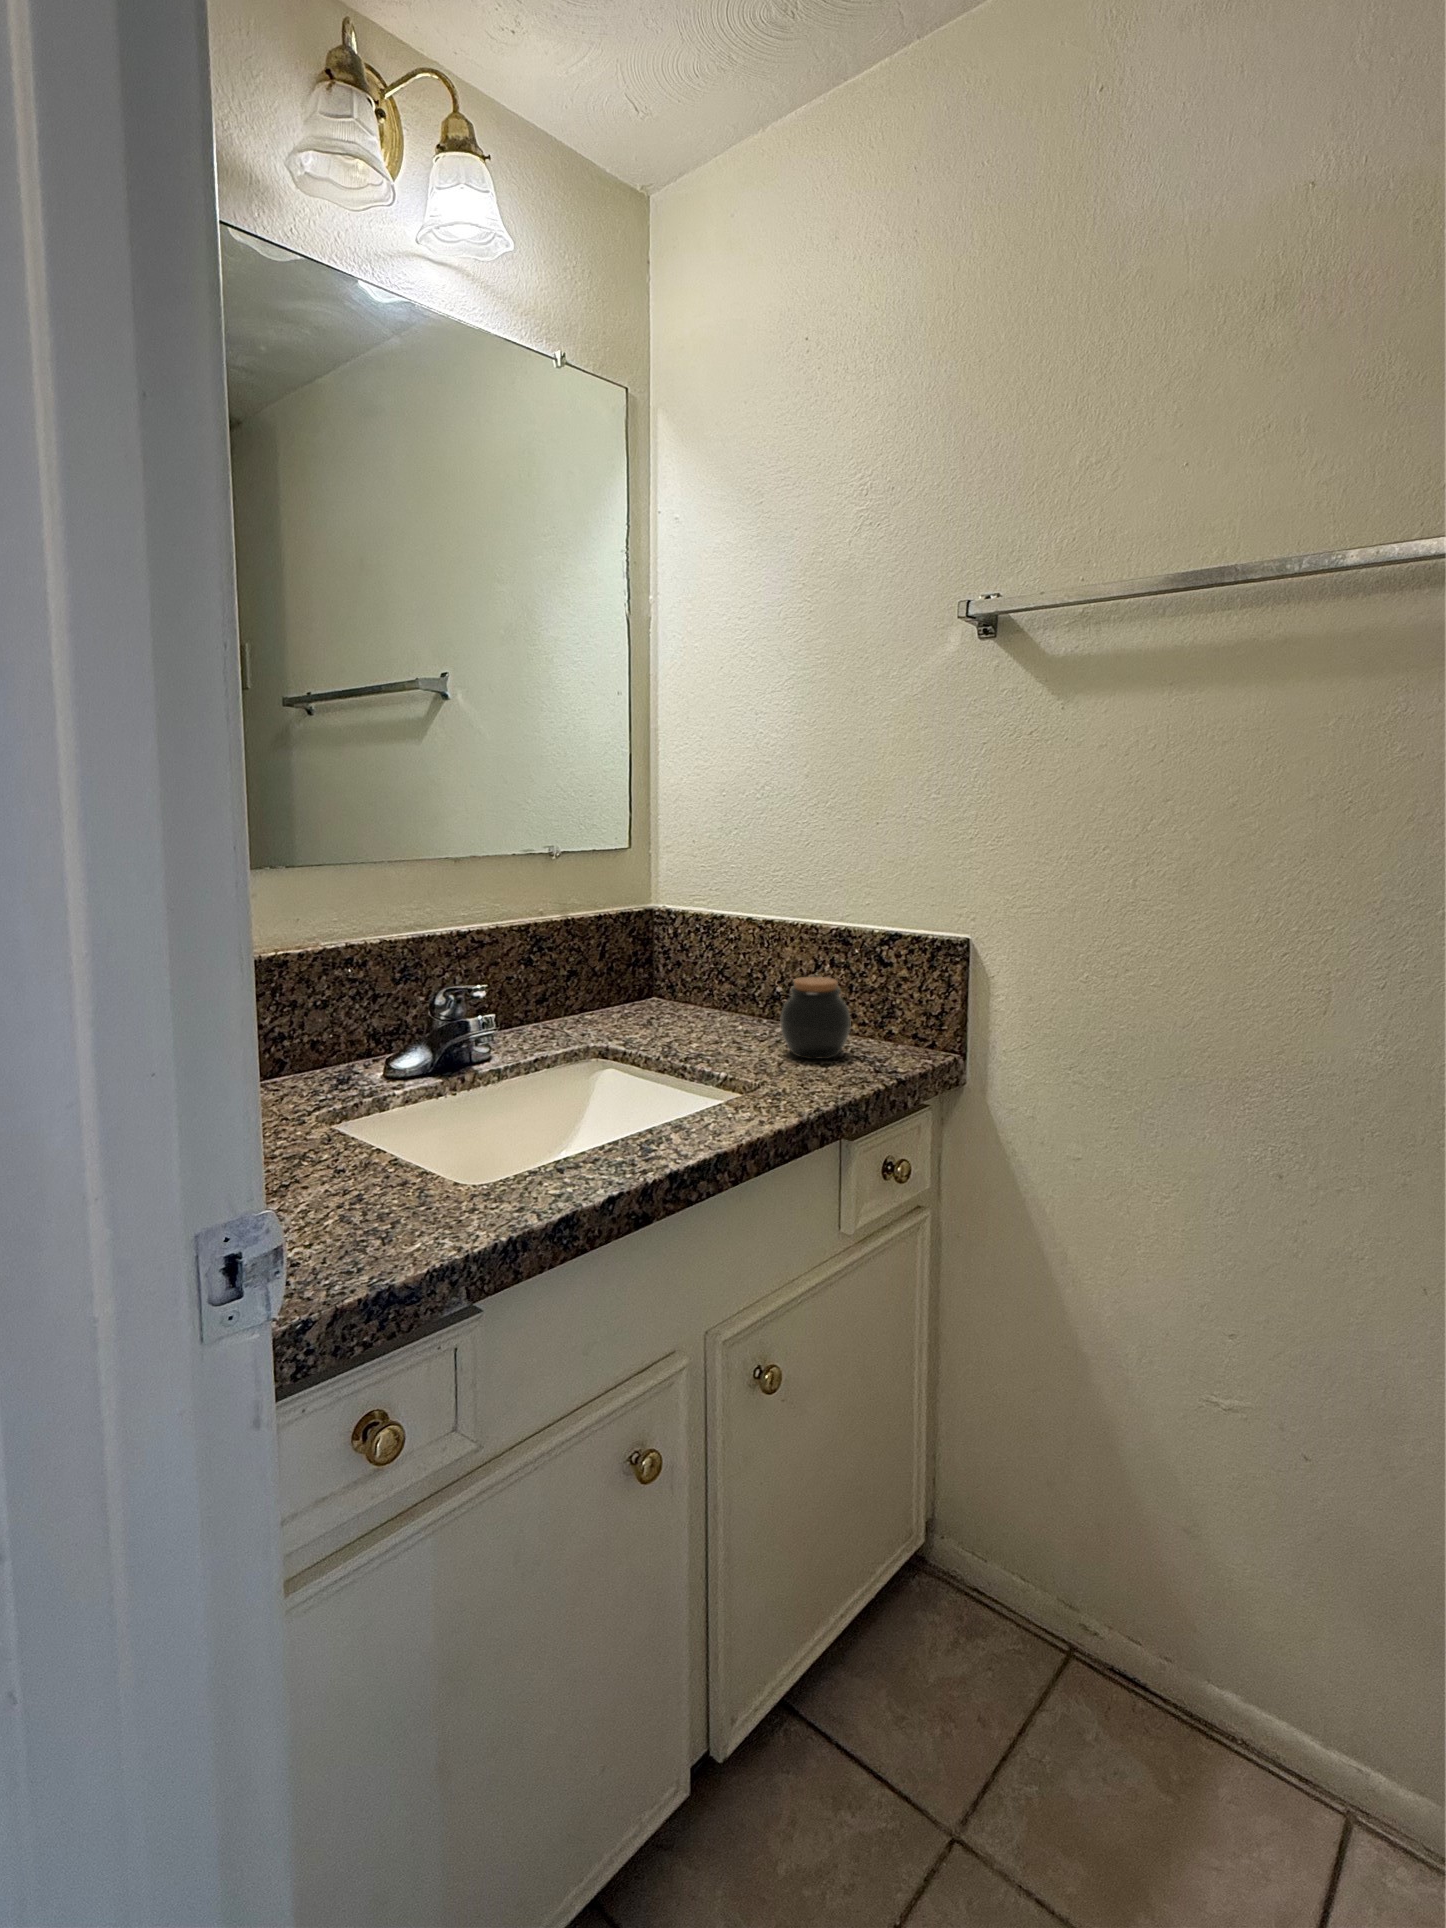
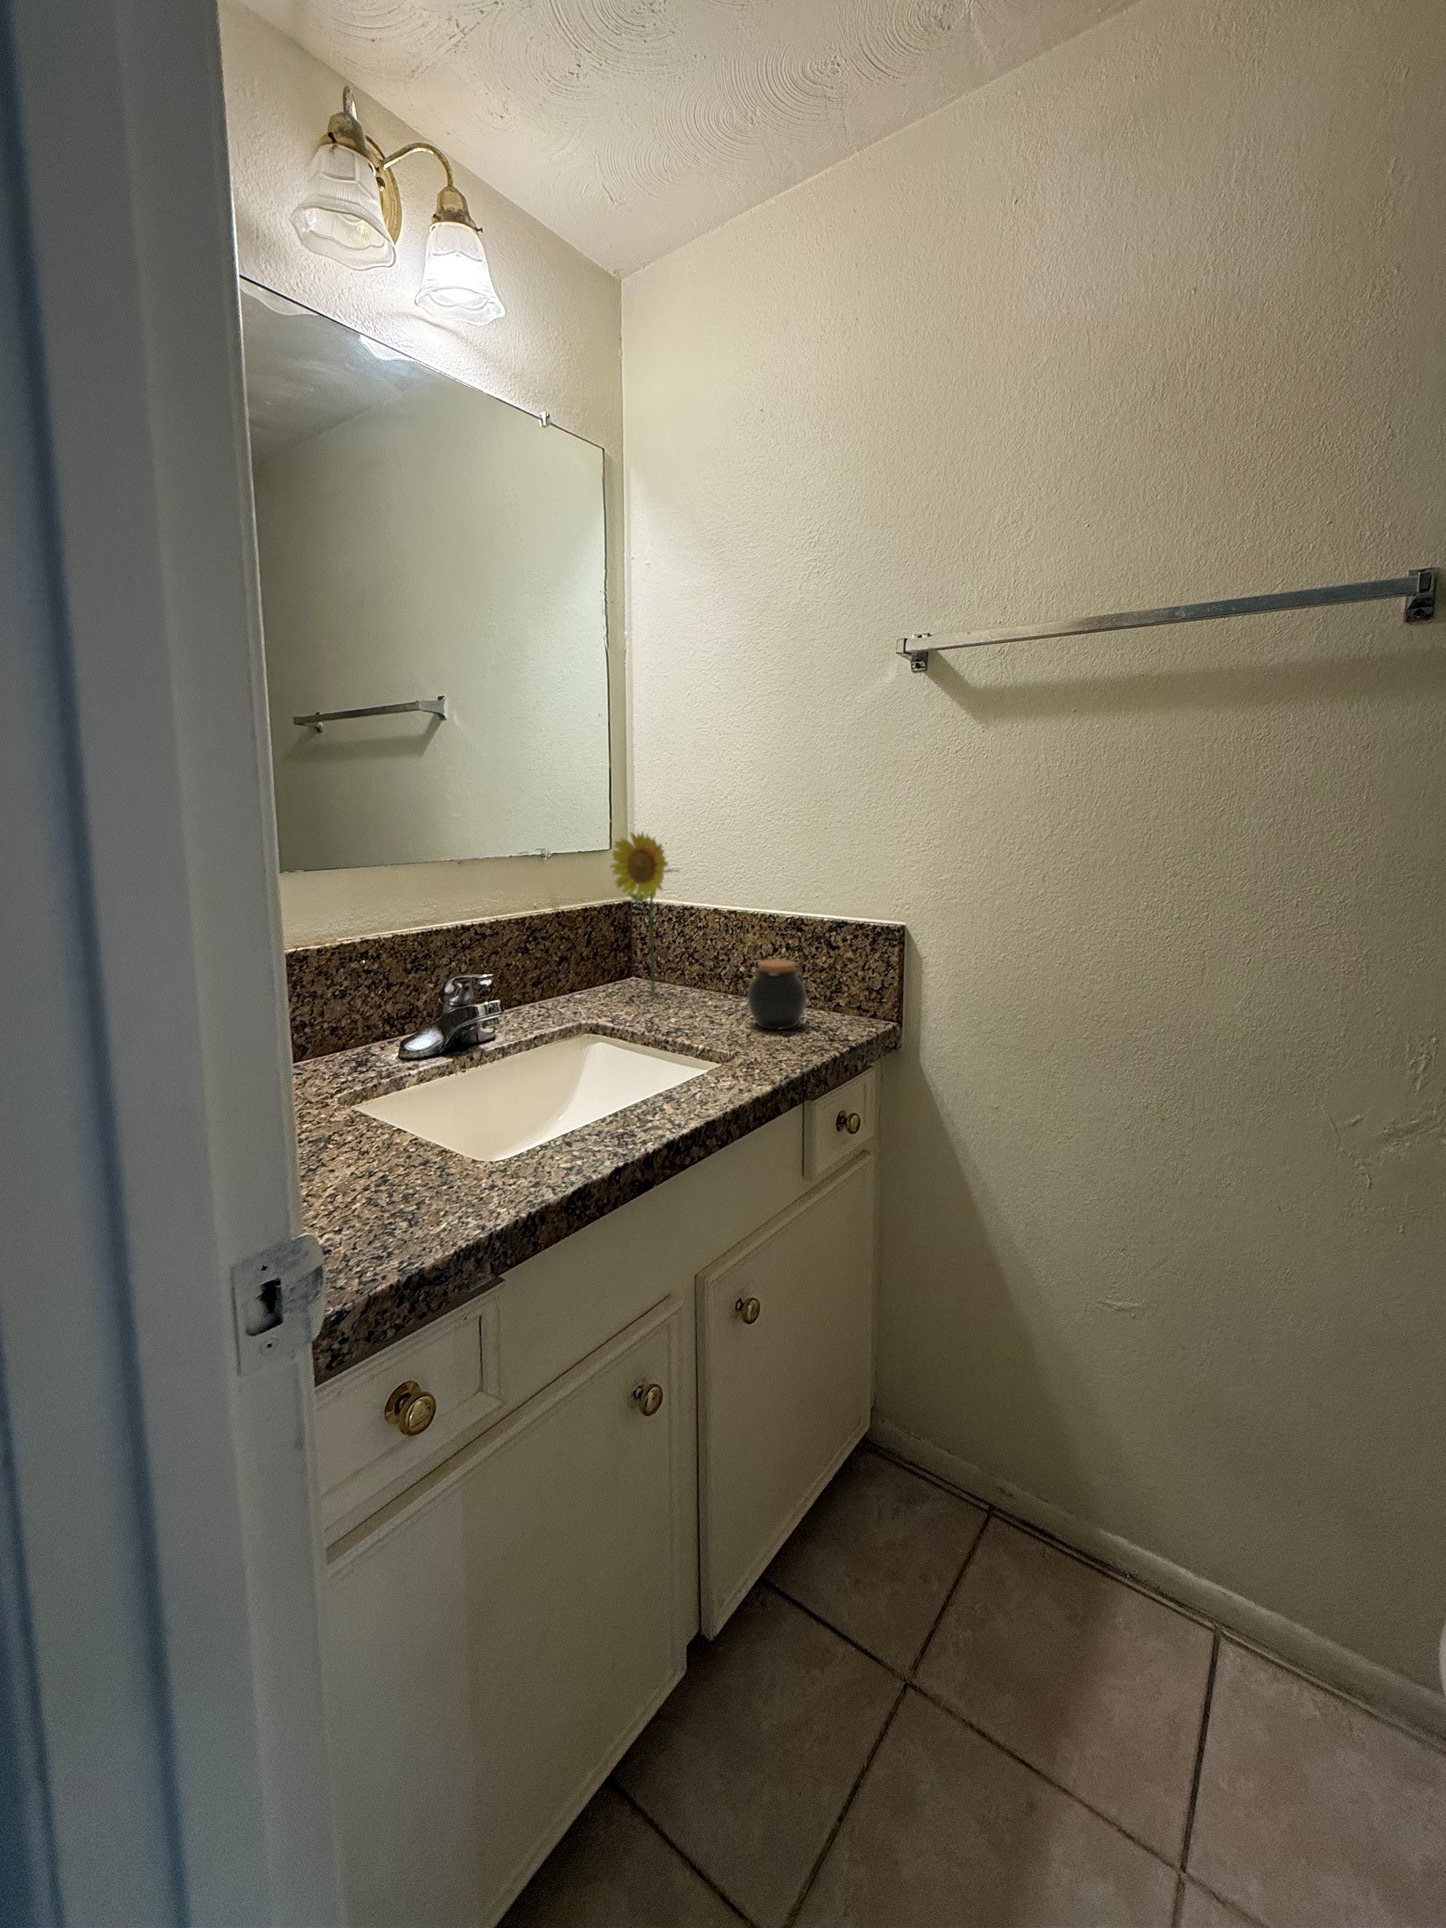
flower: none [625,825,707,1017] -> present [610,833,678,995]

